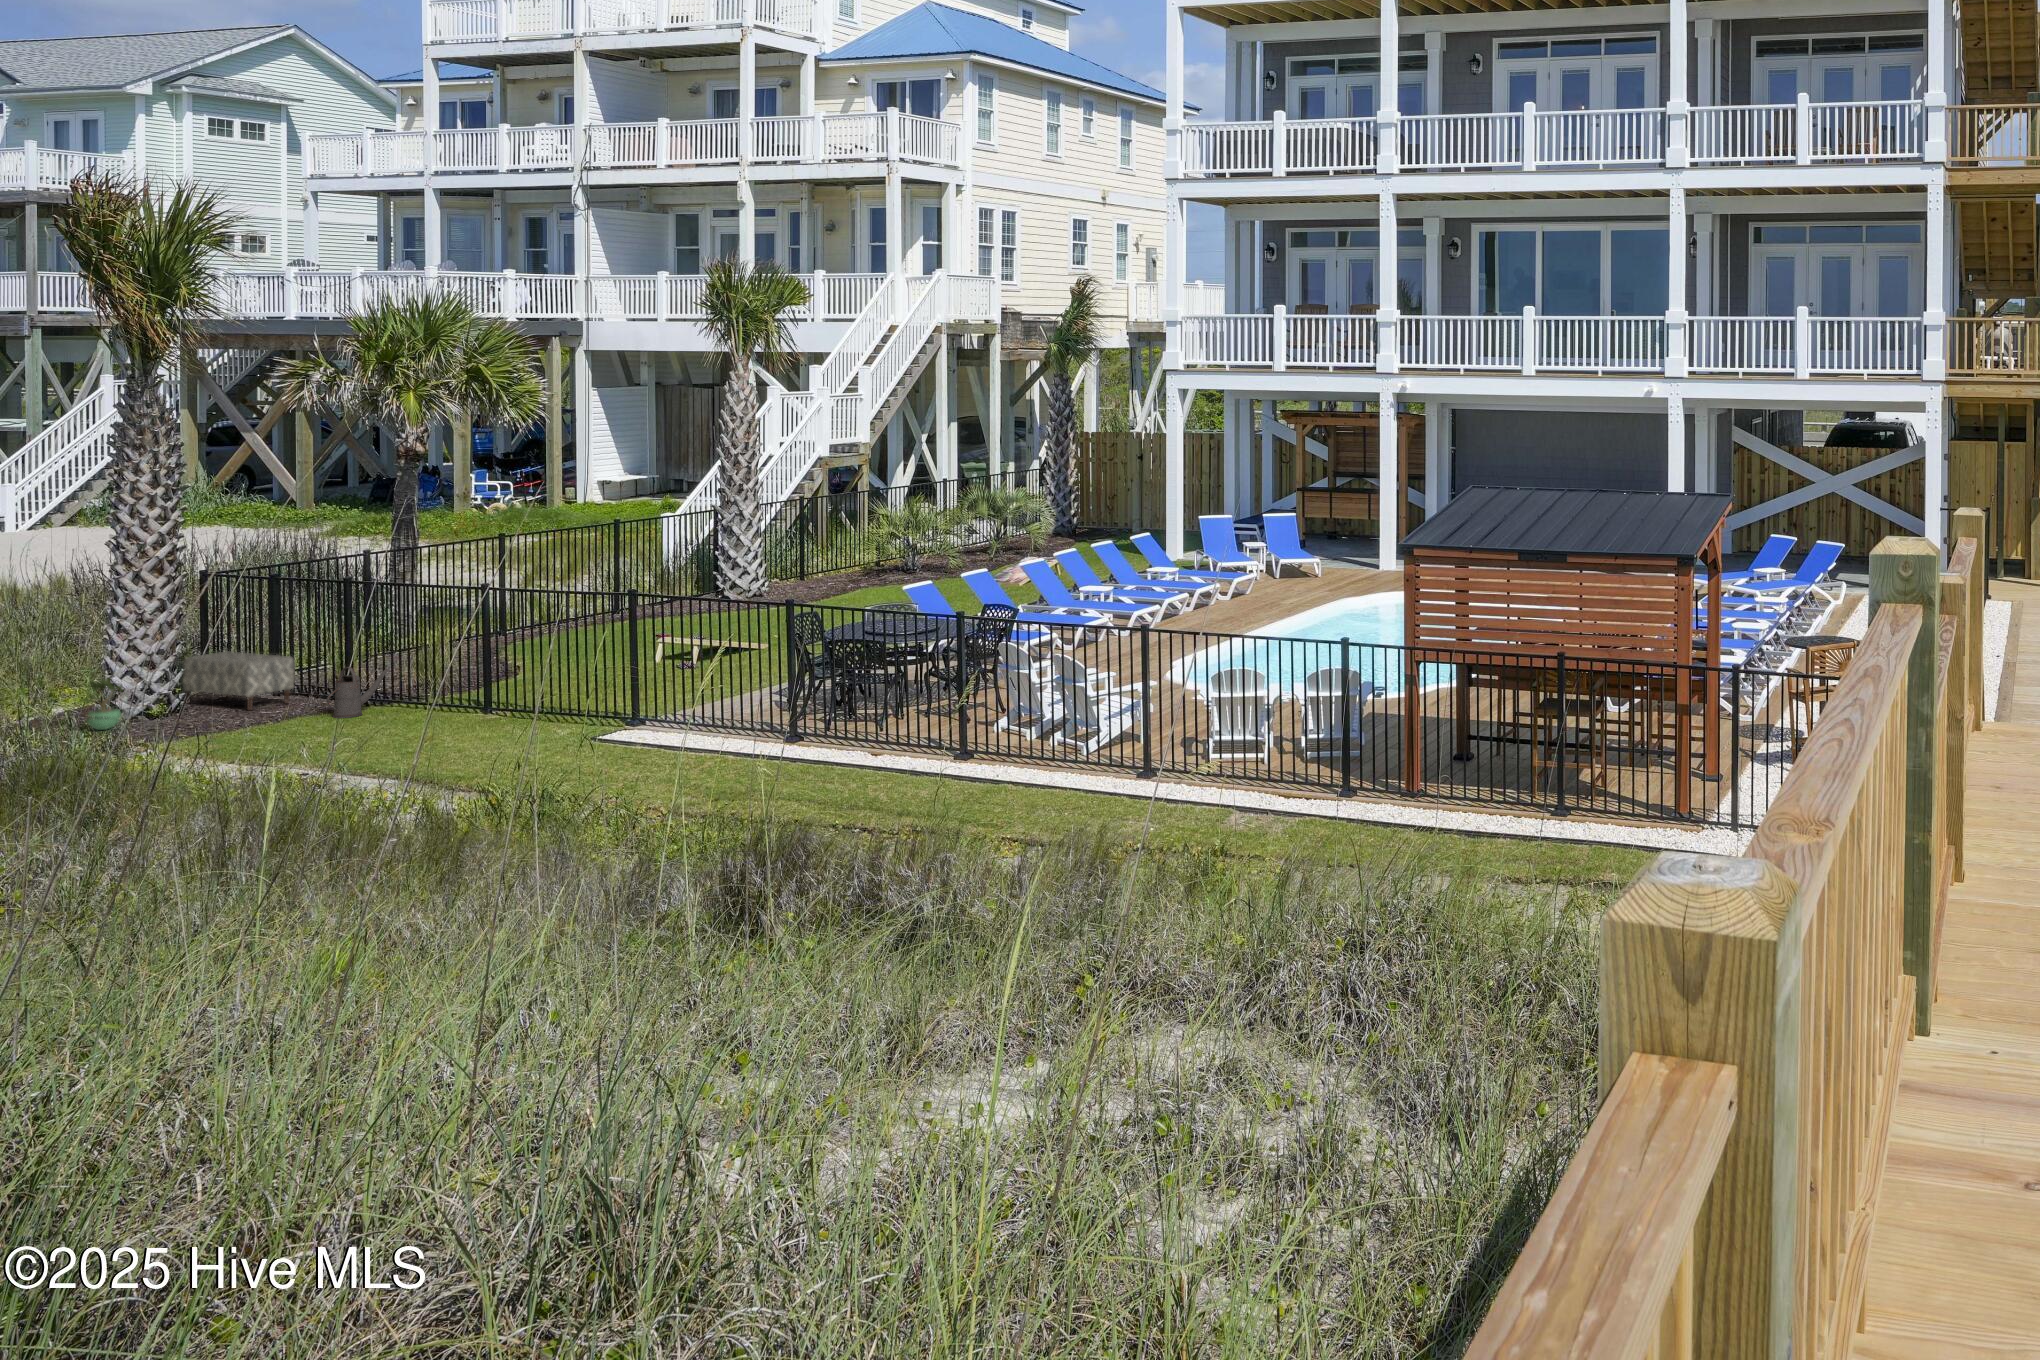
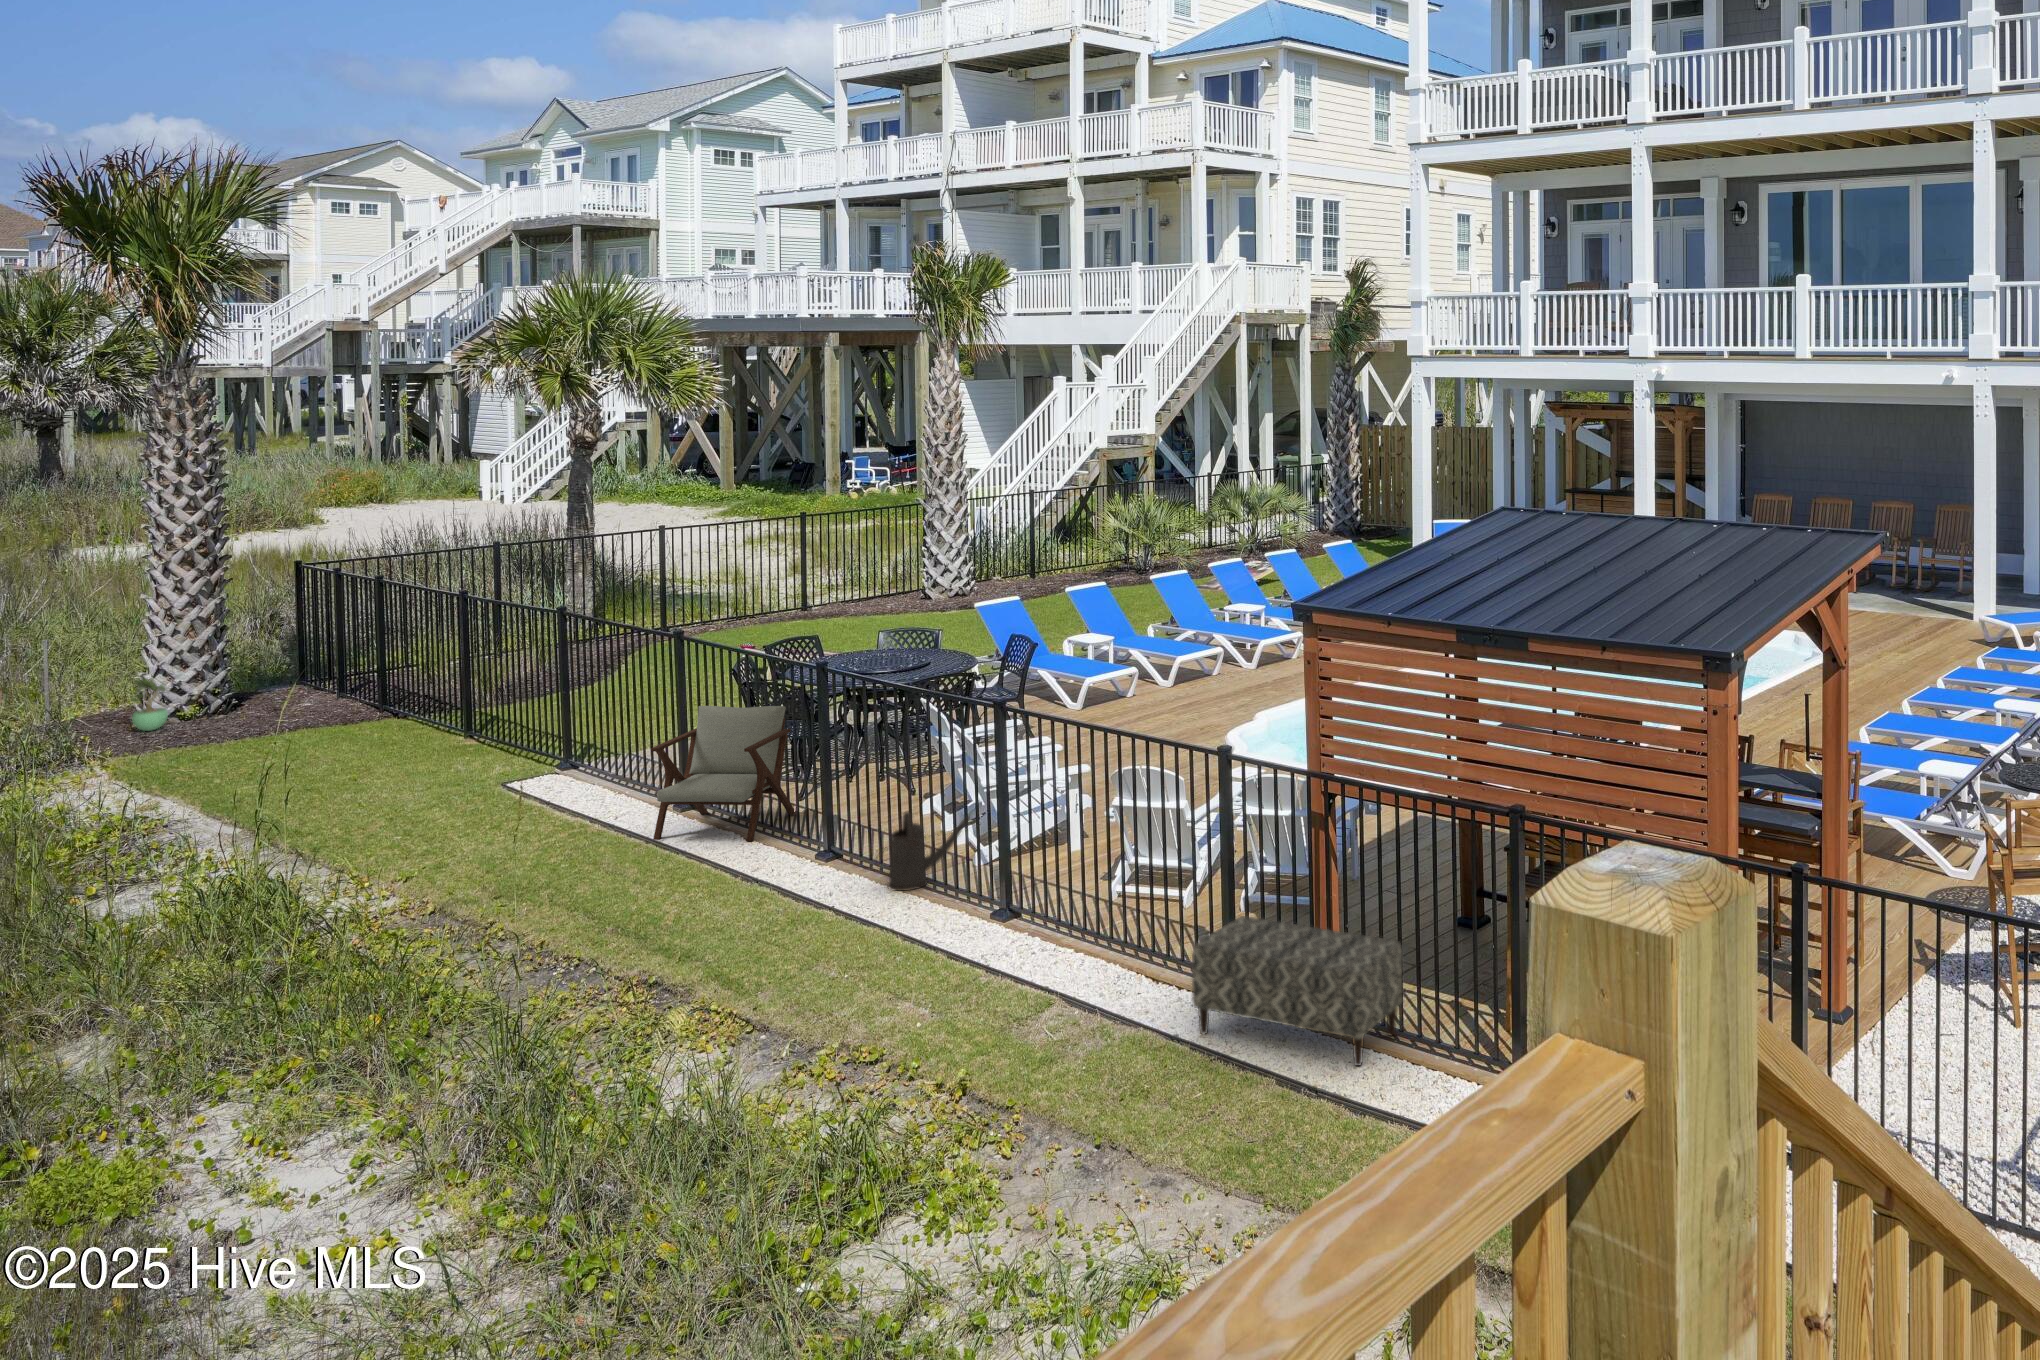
bench: present [184,651,295,710] -> present [1192,916,1403,1066]
lounge chair: none [774,659,866,767] -> present [651,706,796,841]
watering can: present [327,667,388,718] -> present [878,812,970,891]

